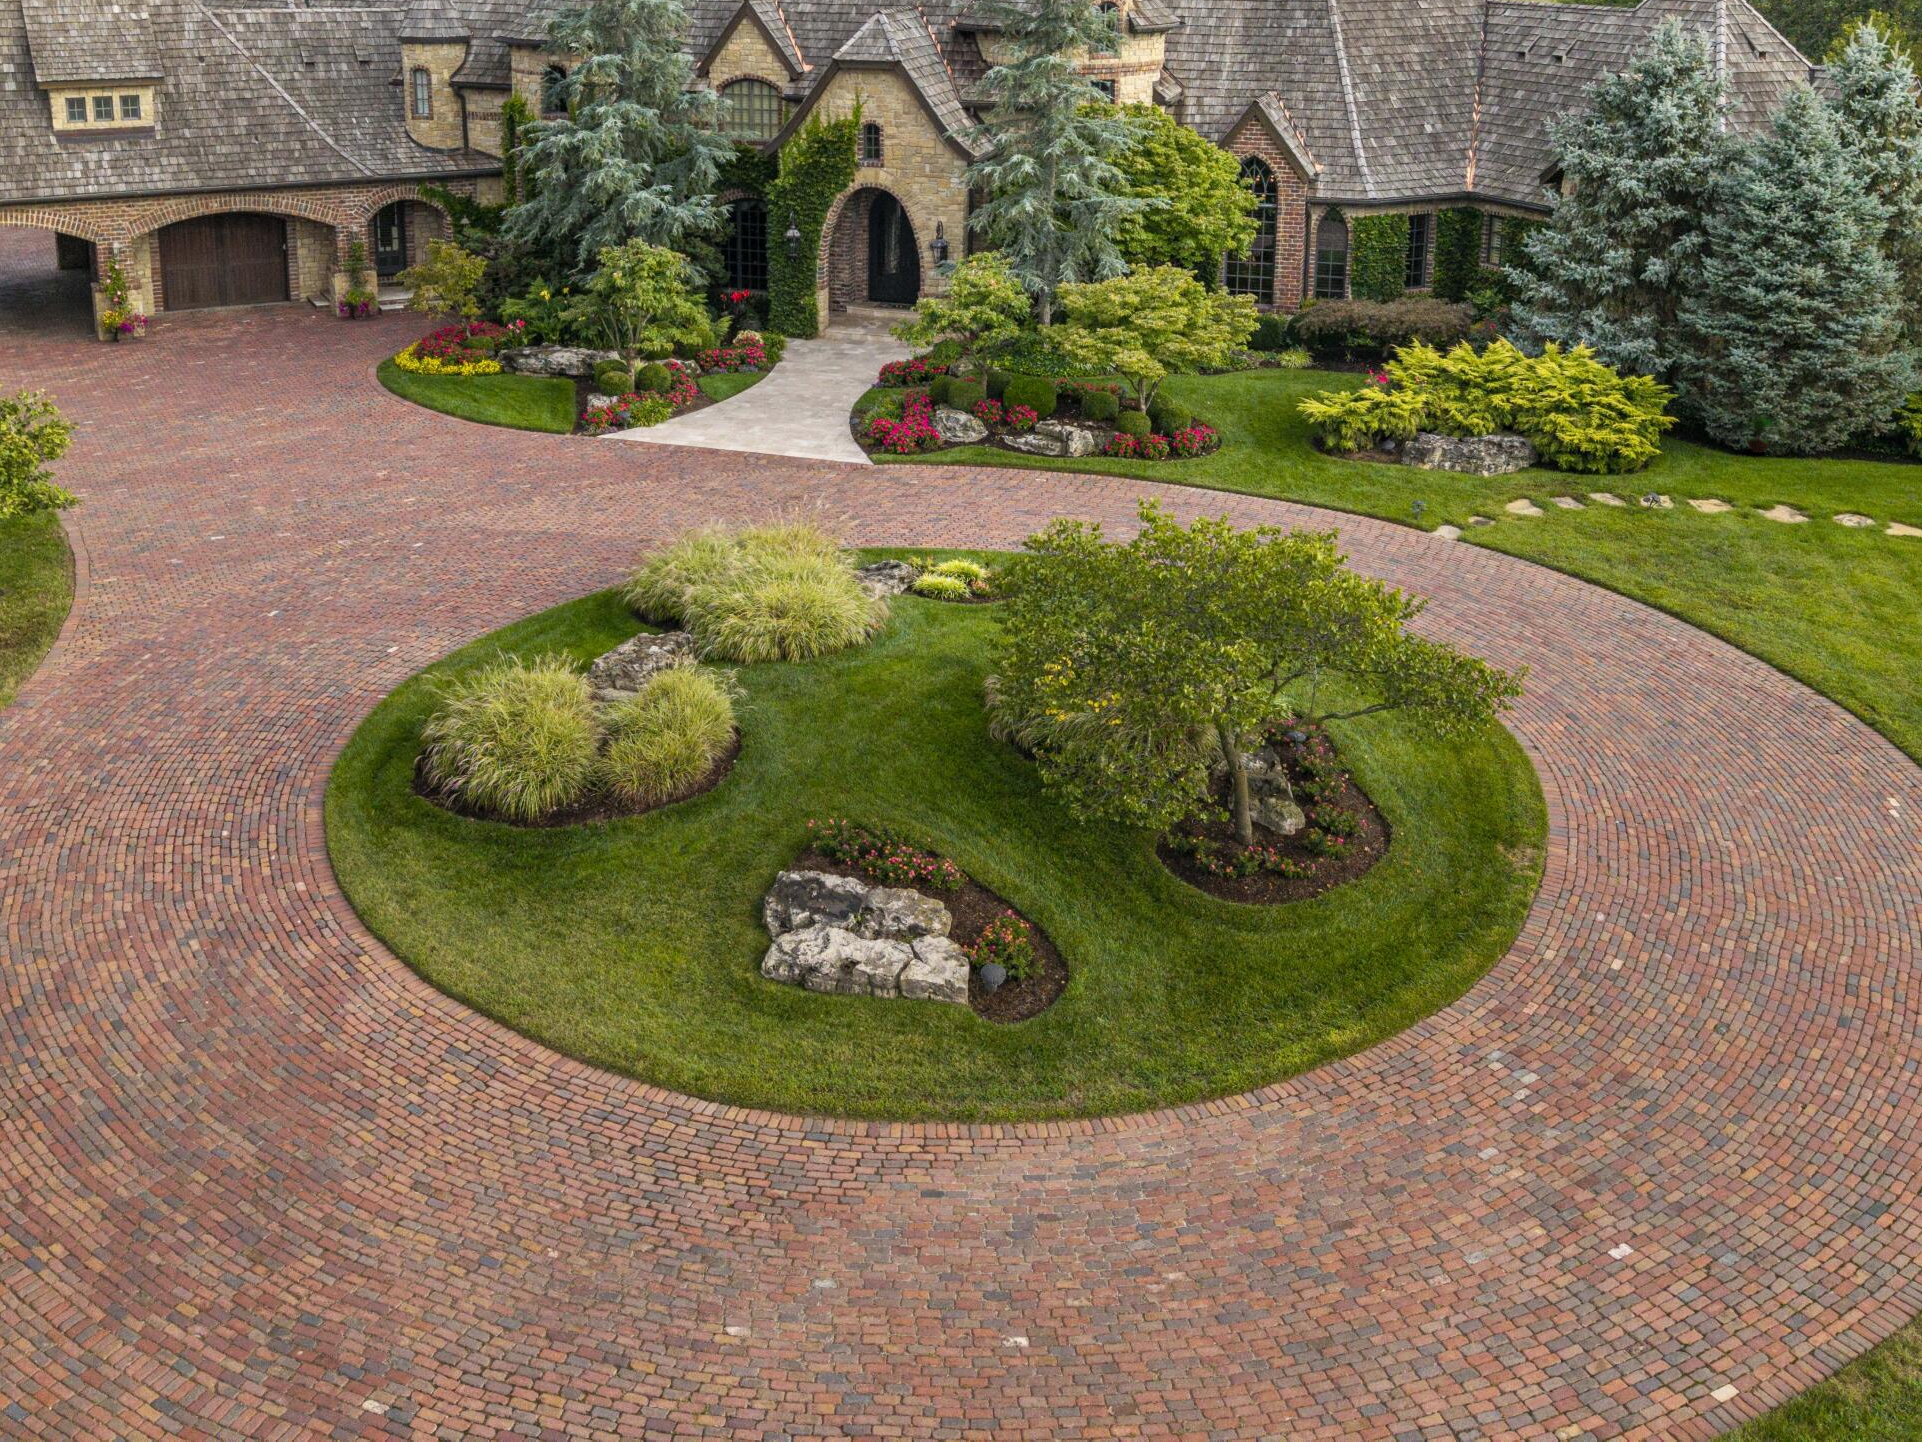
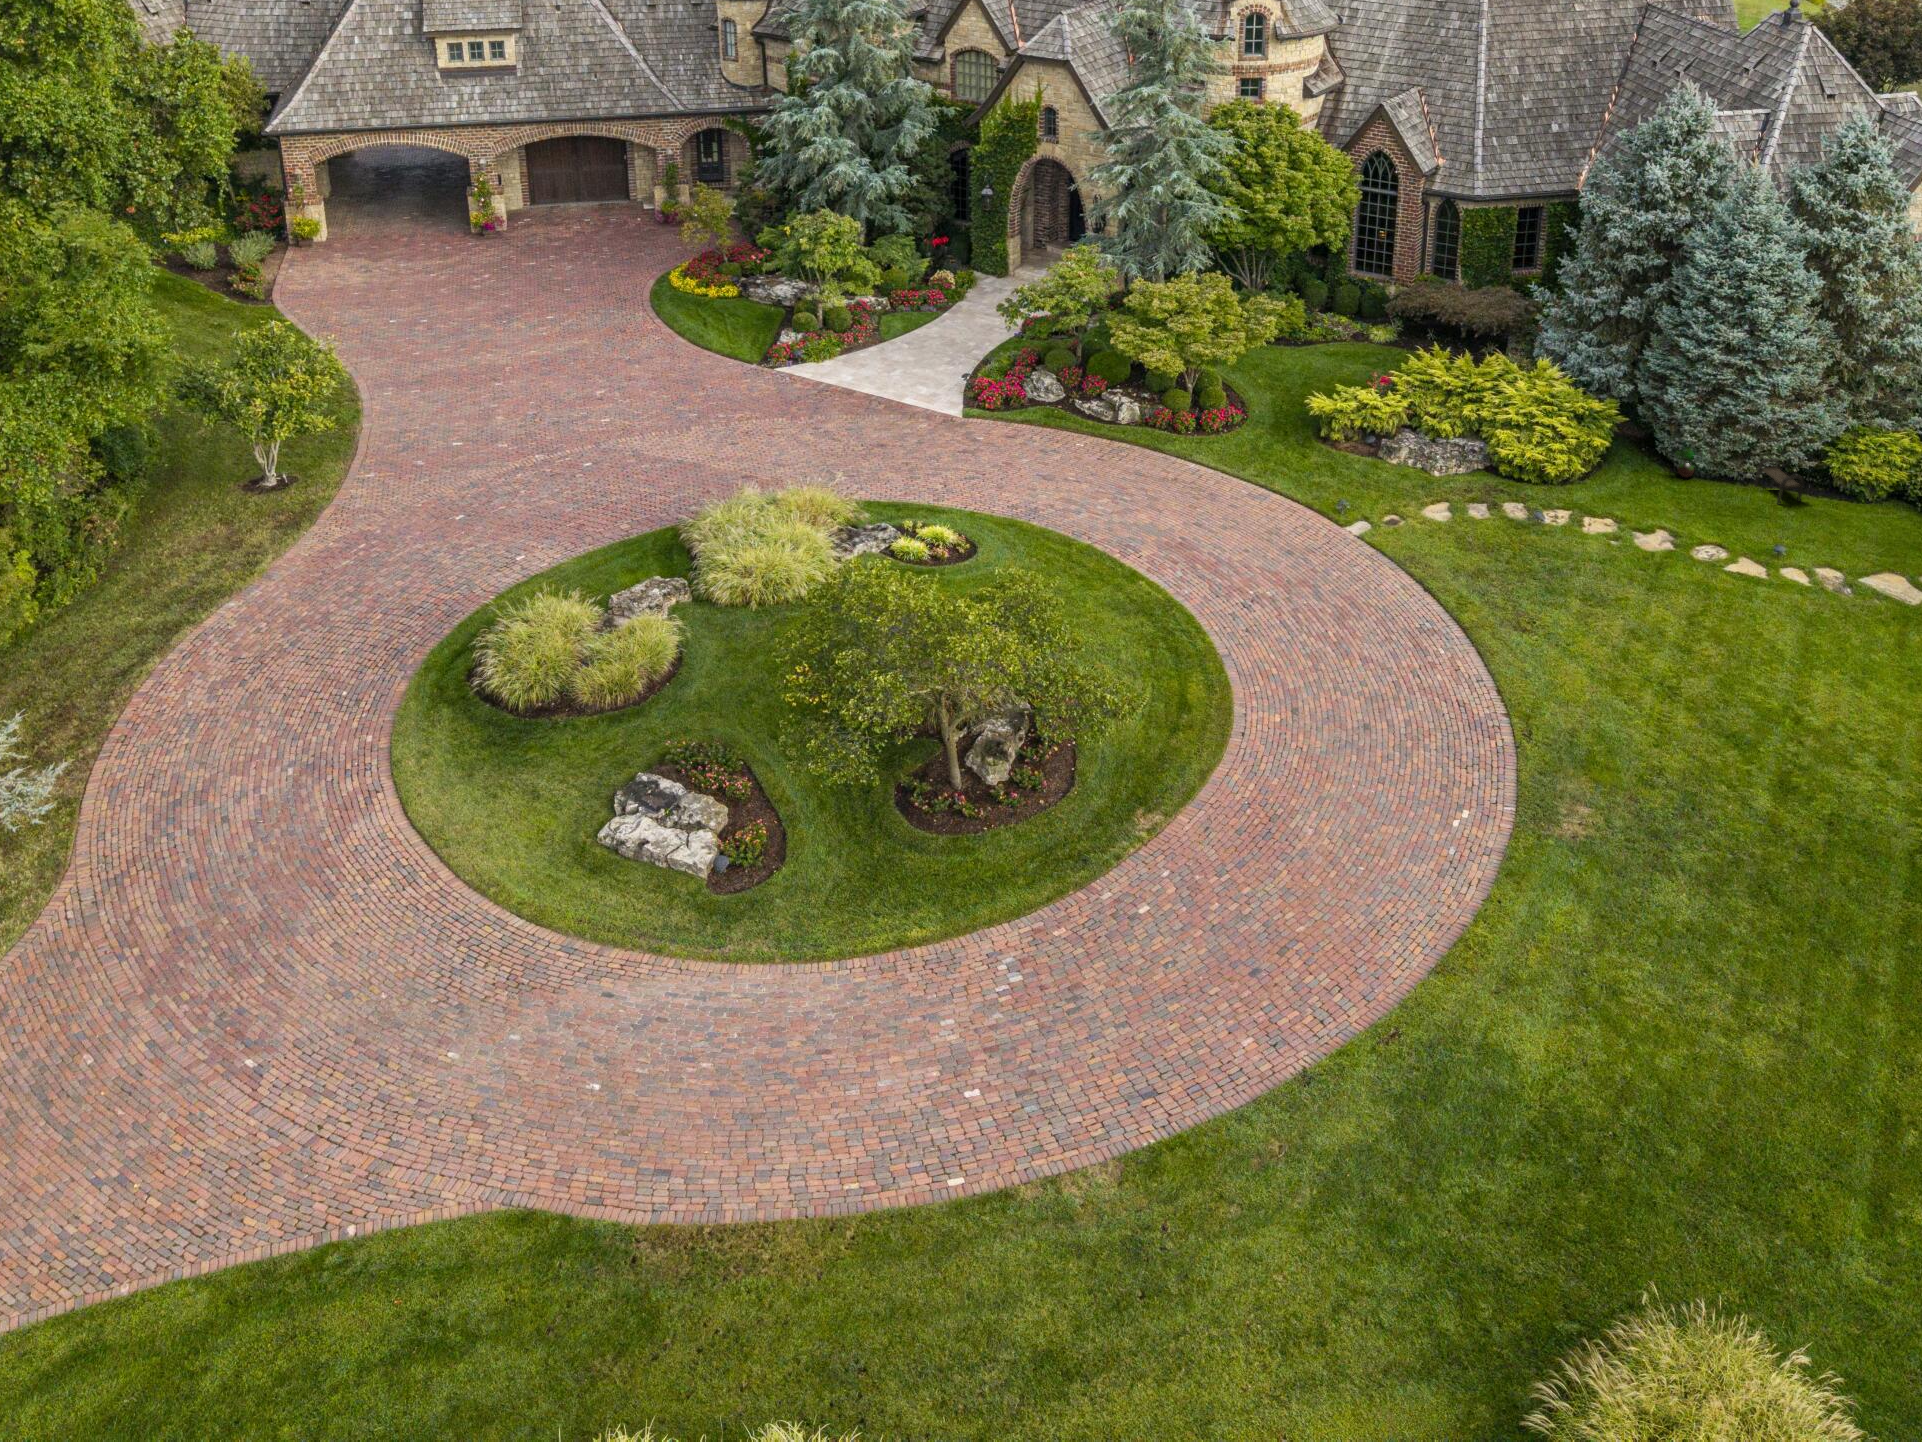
bench: none [1837,419,1905,468] -> present [1754,458,1804,504]

